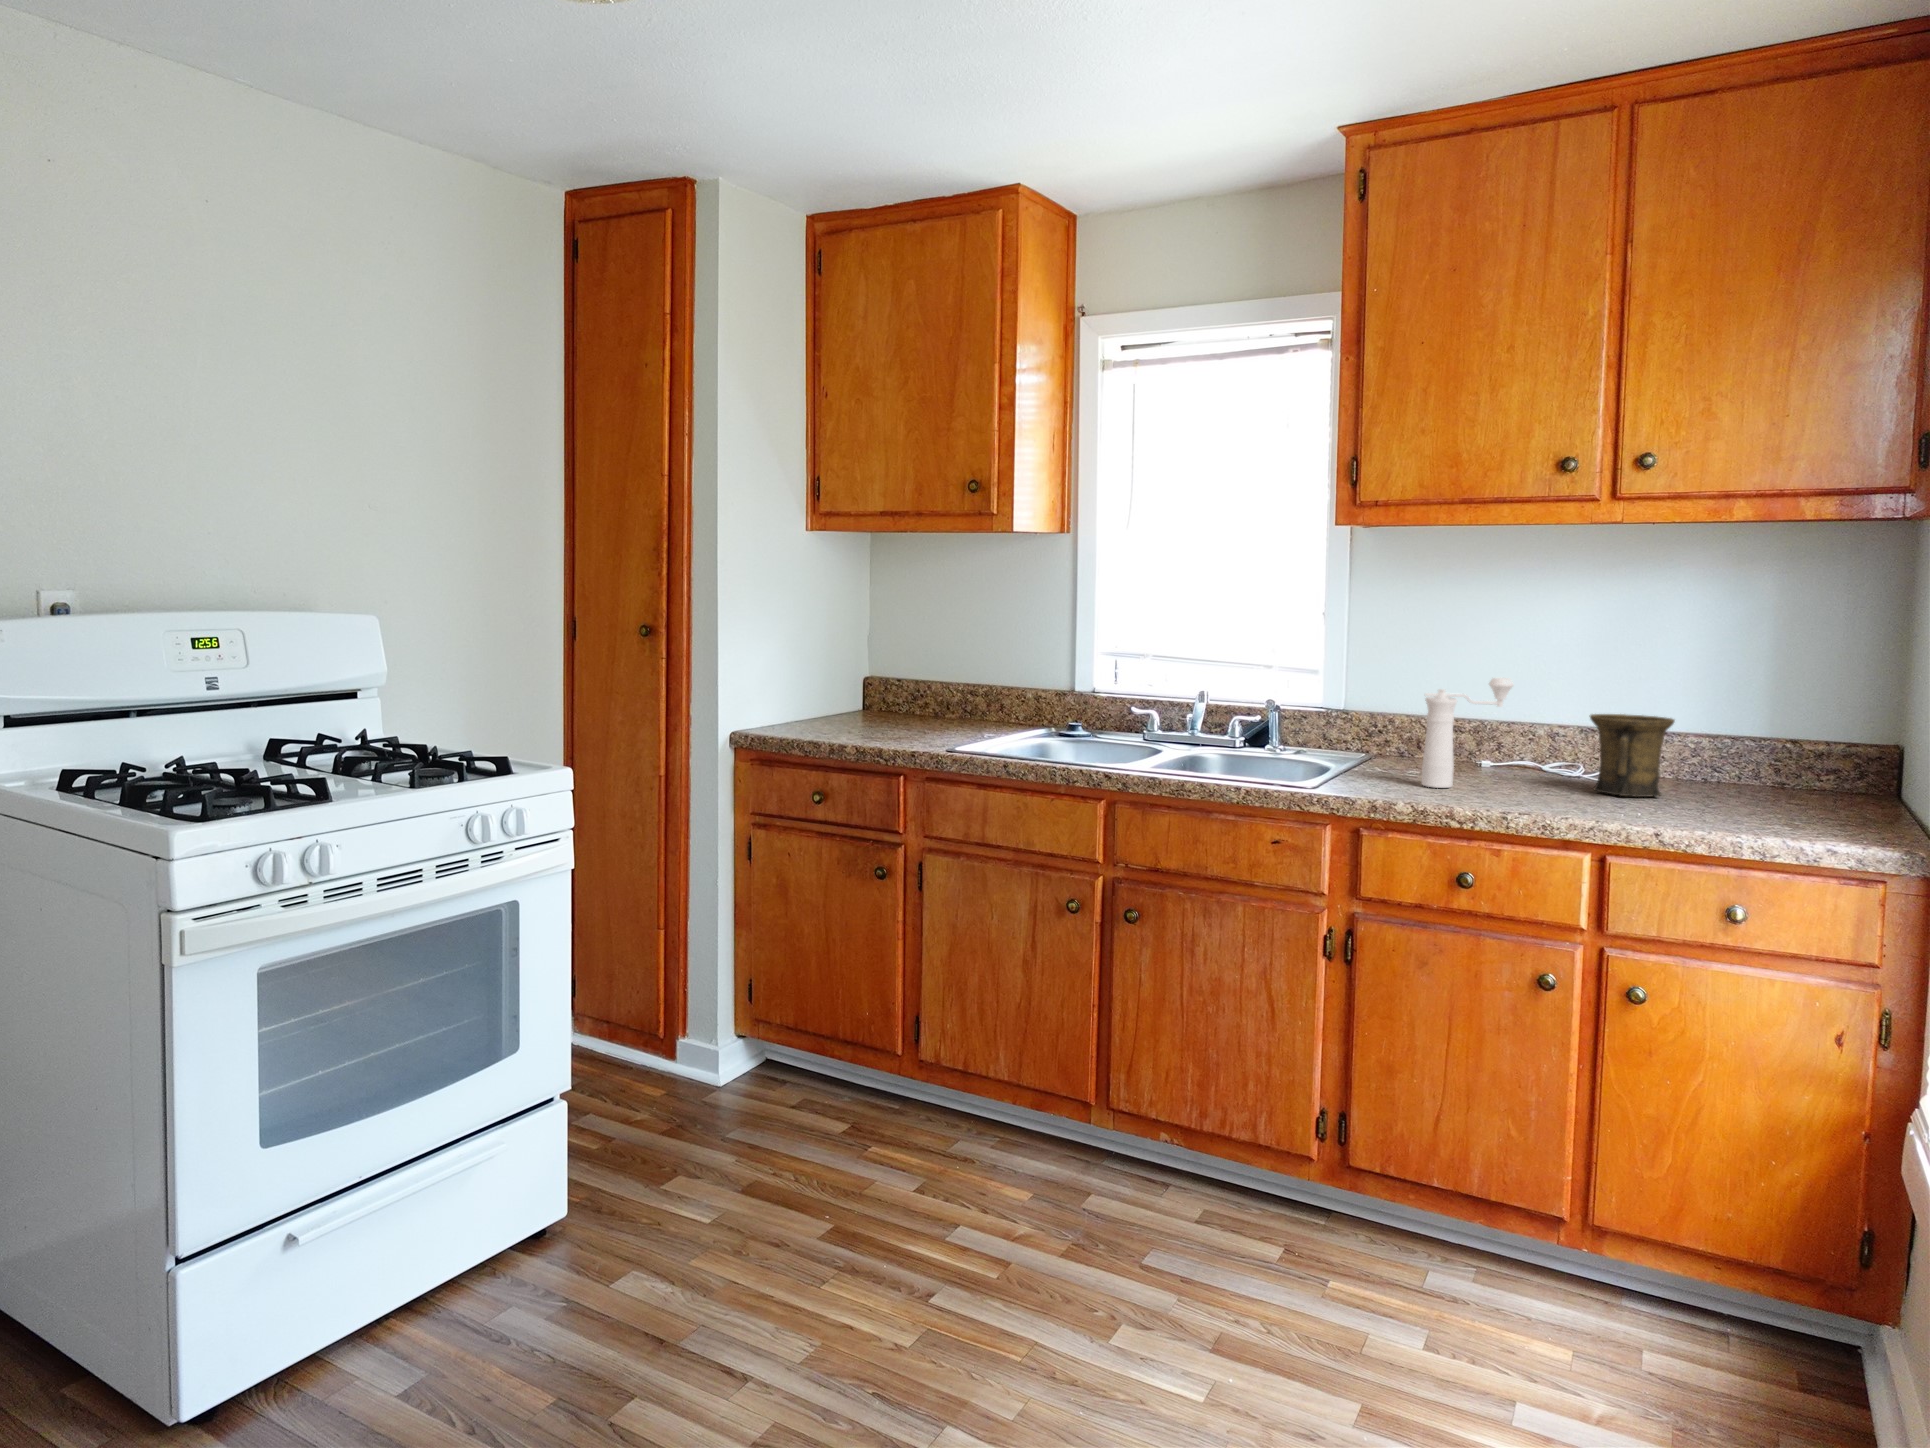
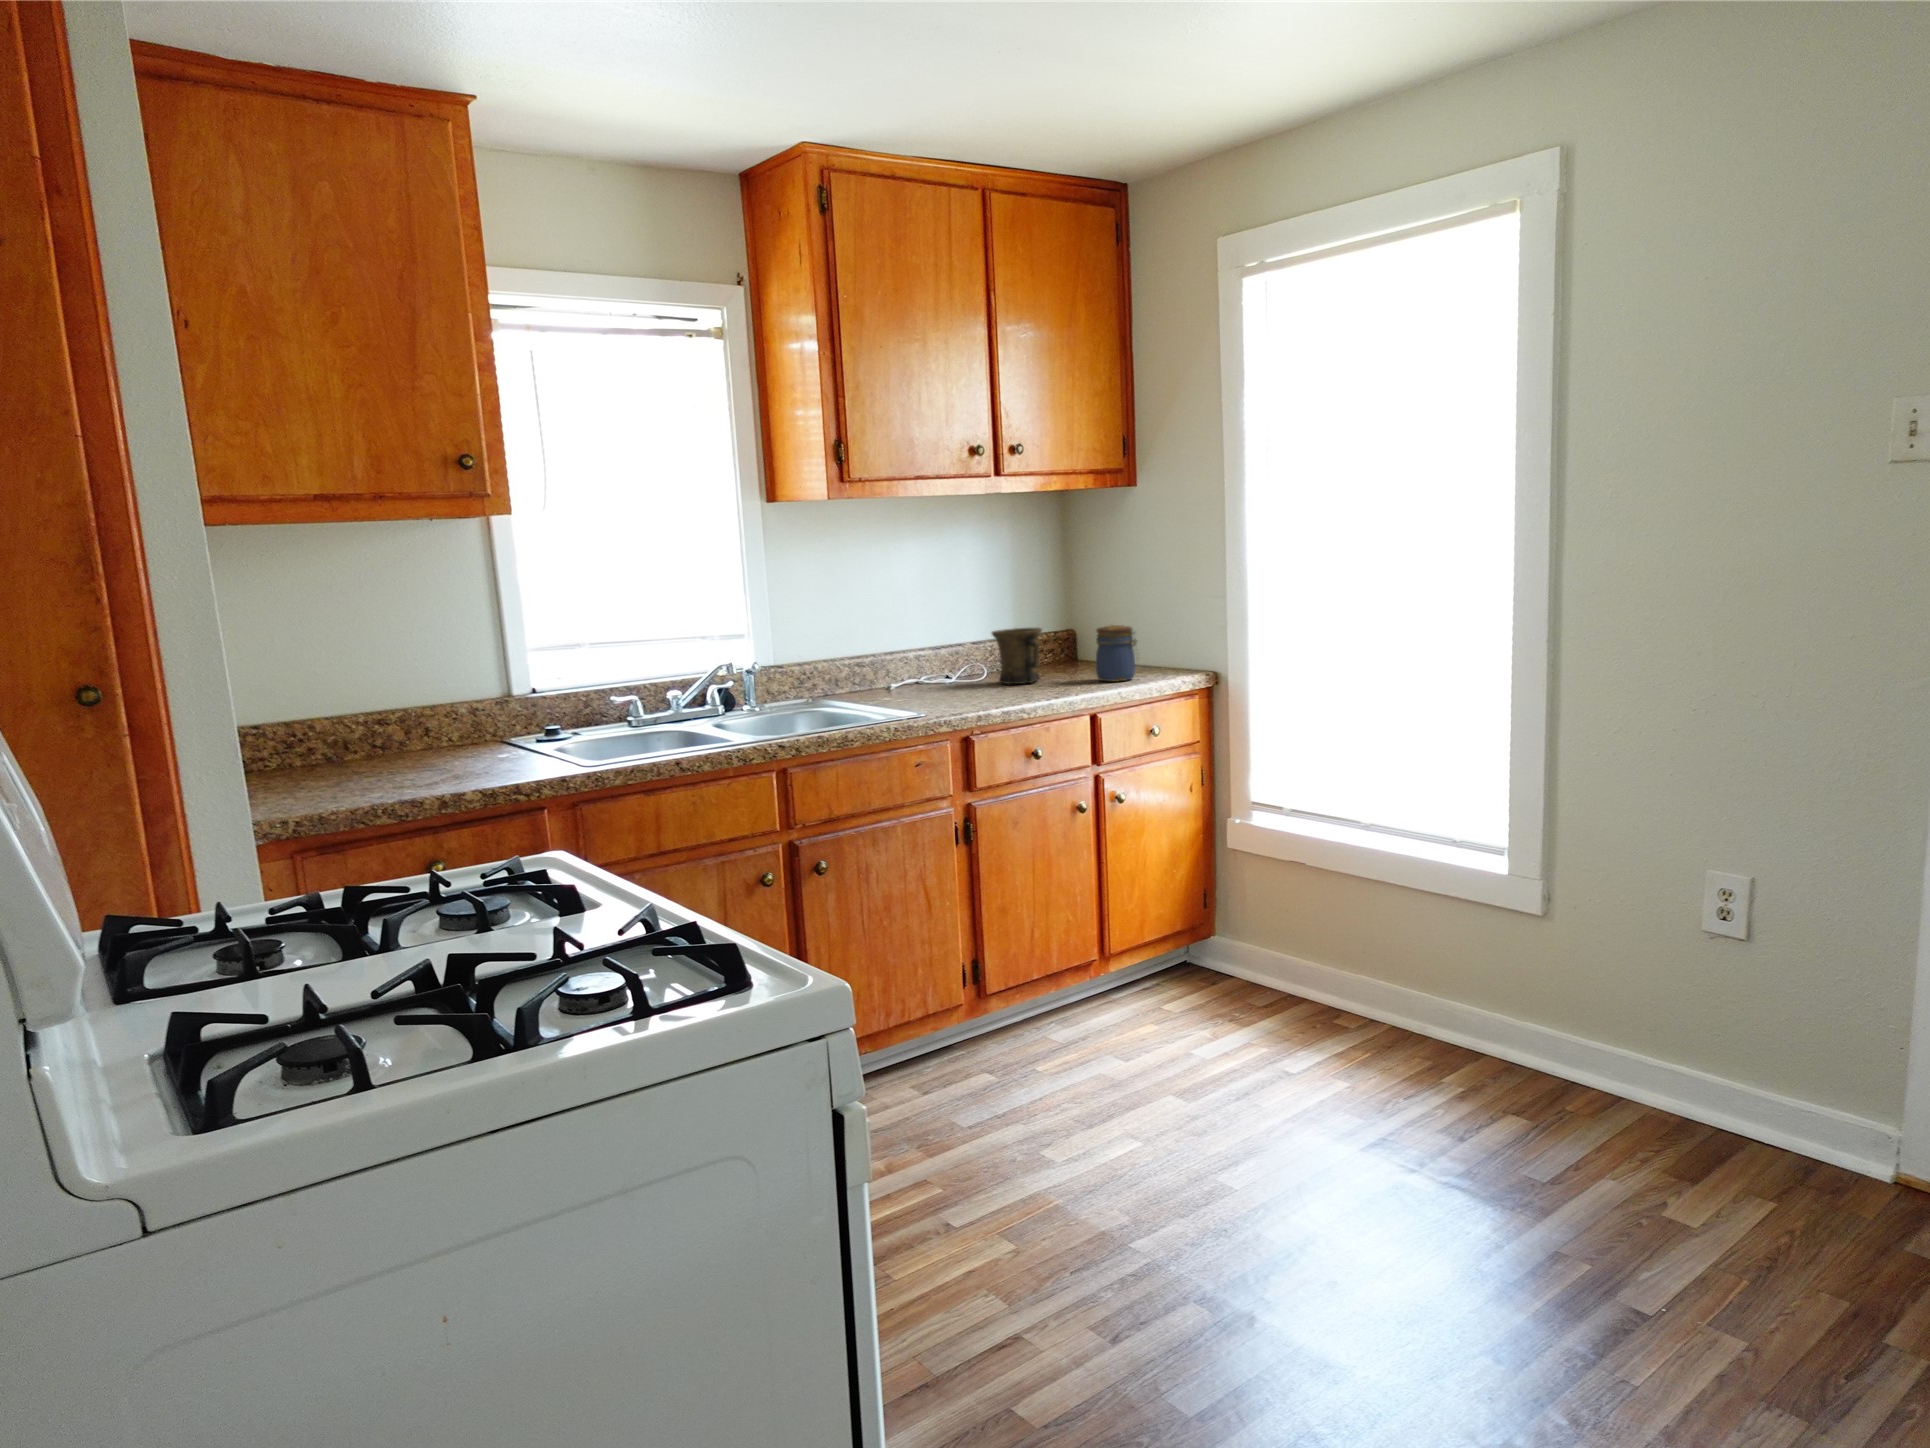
pepper mill: present [1422,678,1513,788] -> none [931,613,969,702]
jar: none [1686,731,1760,823] -> present [1096,625,1137,682]

